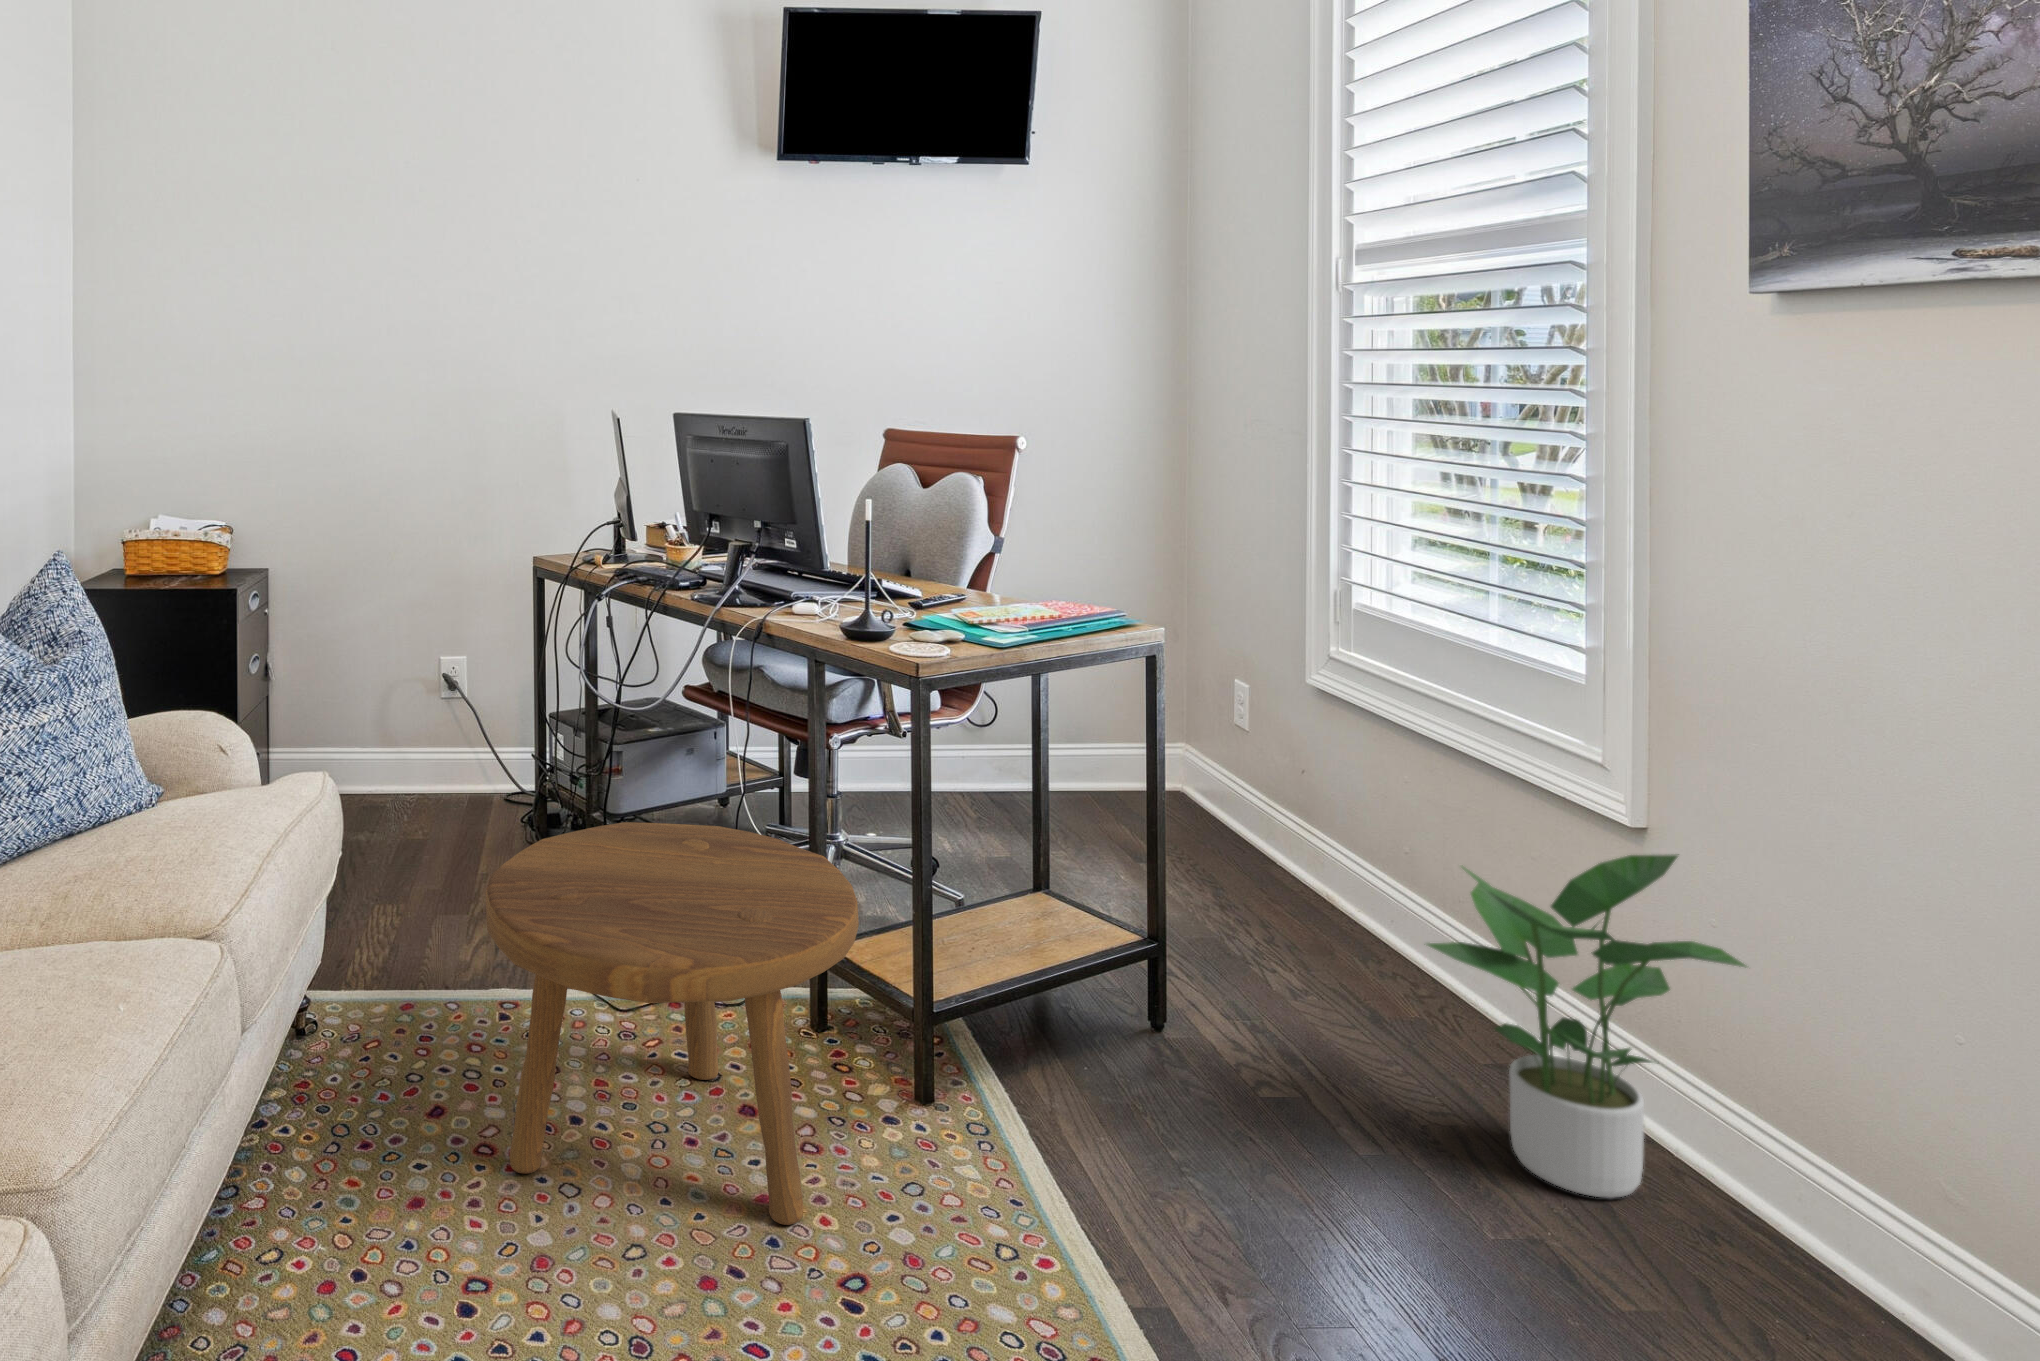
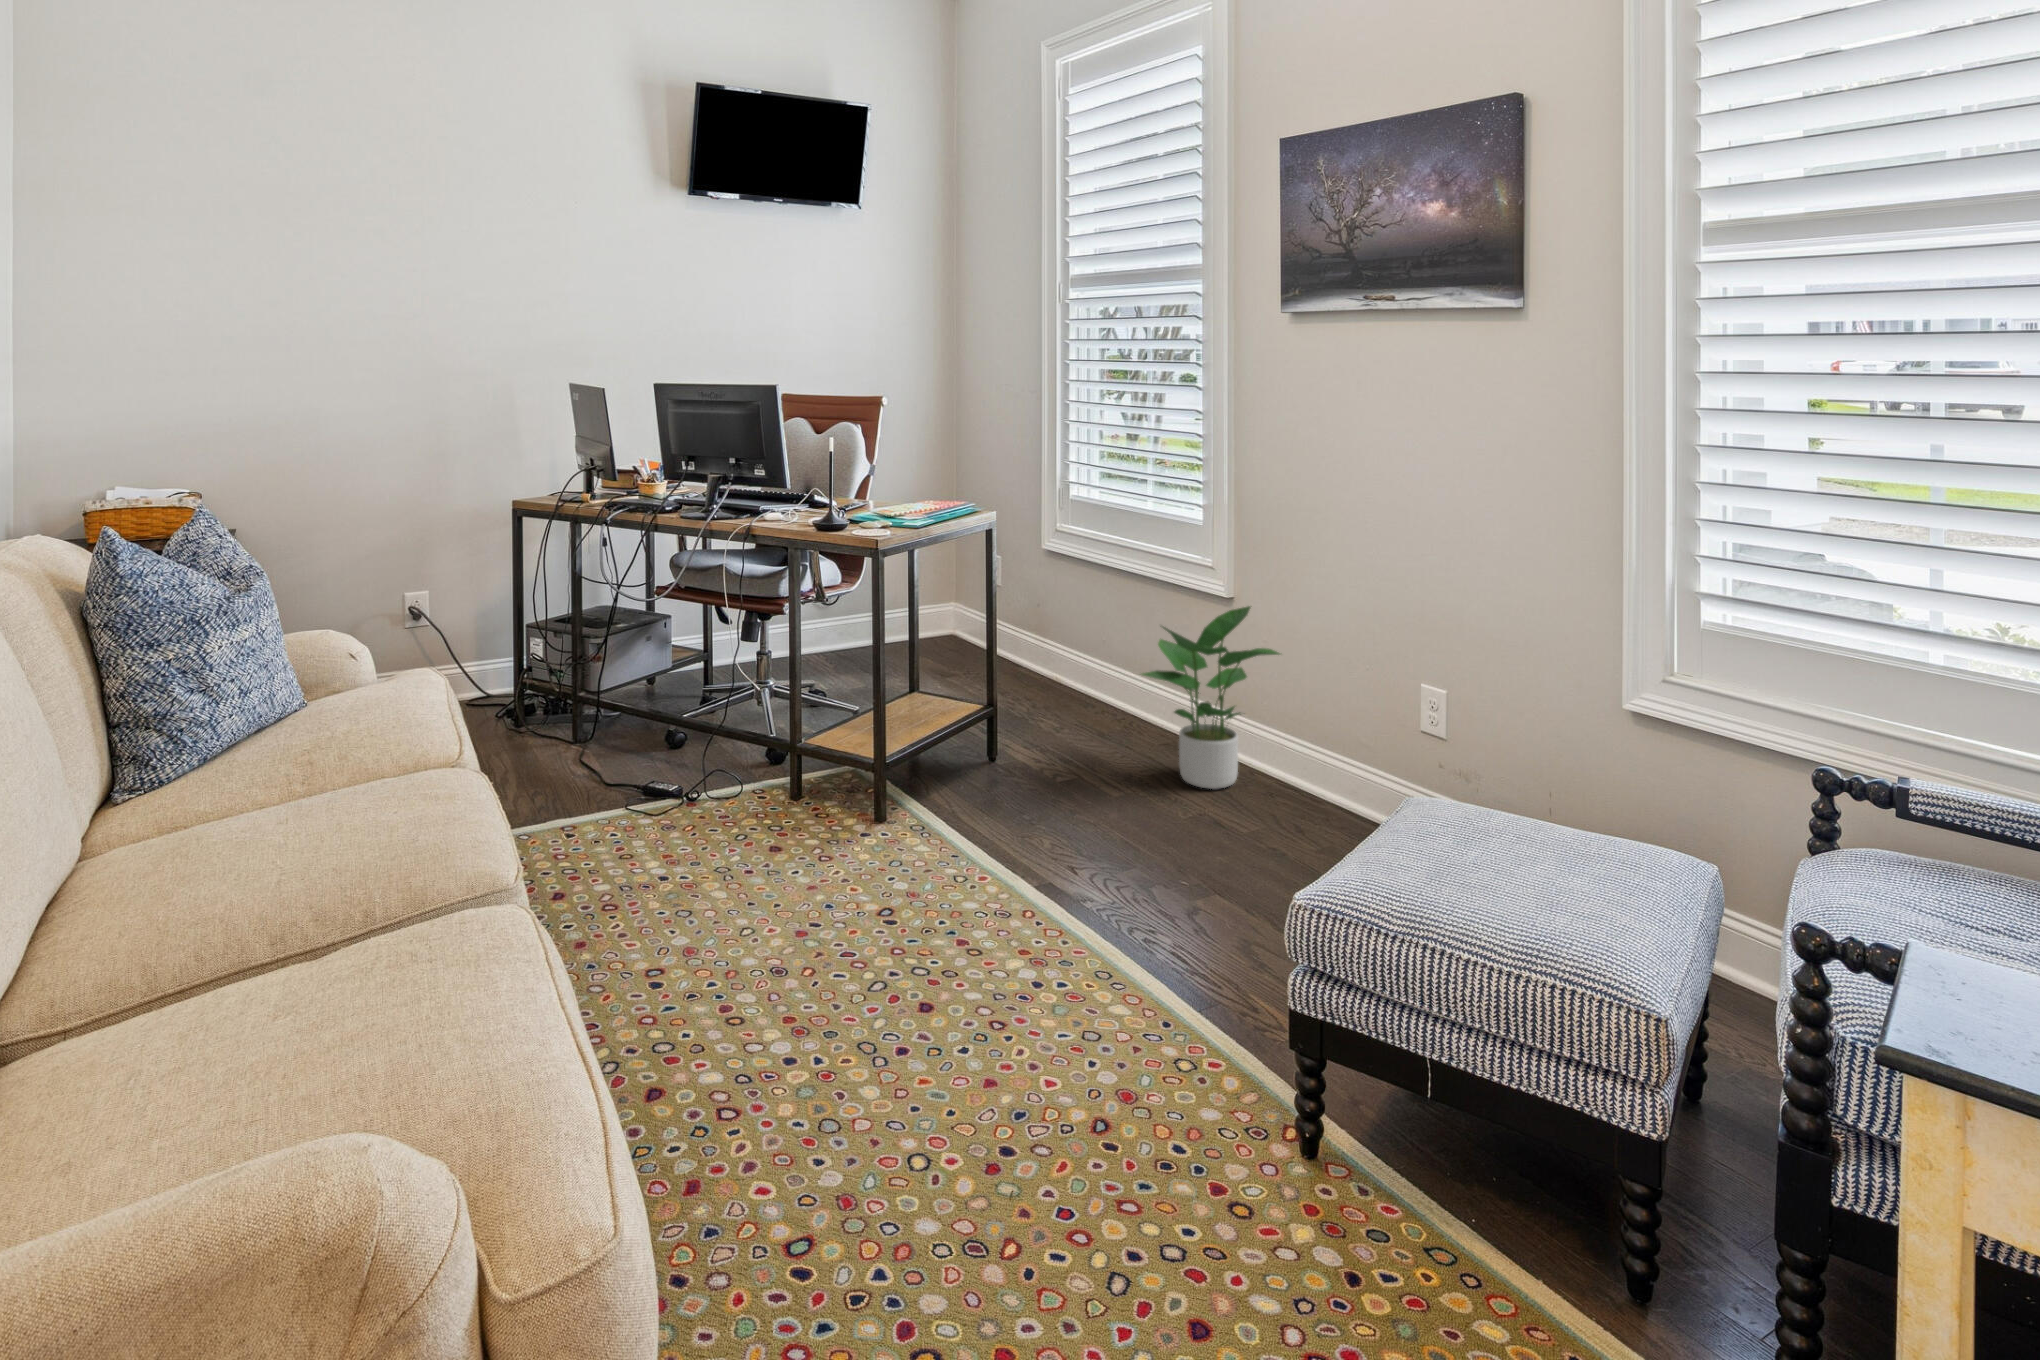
footstool: present [486,822,859,1225] -> none [608,666,861,909]

